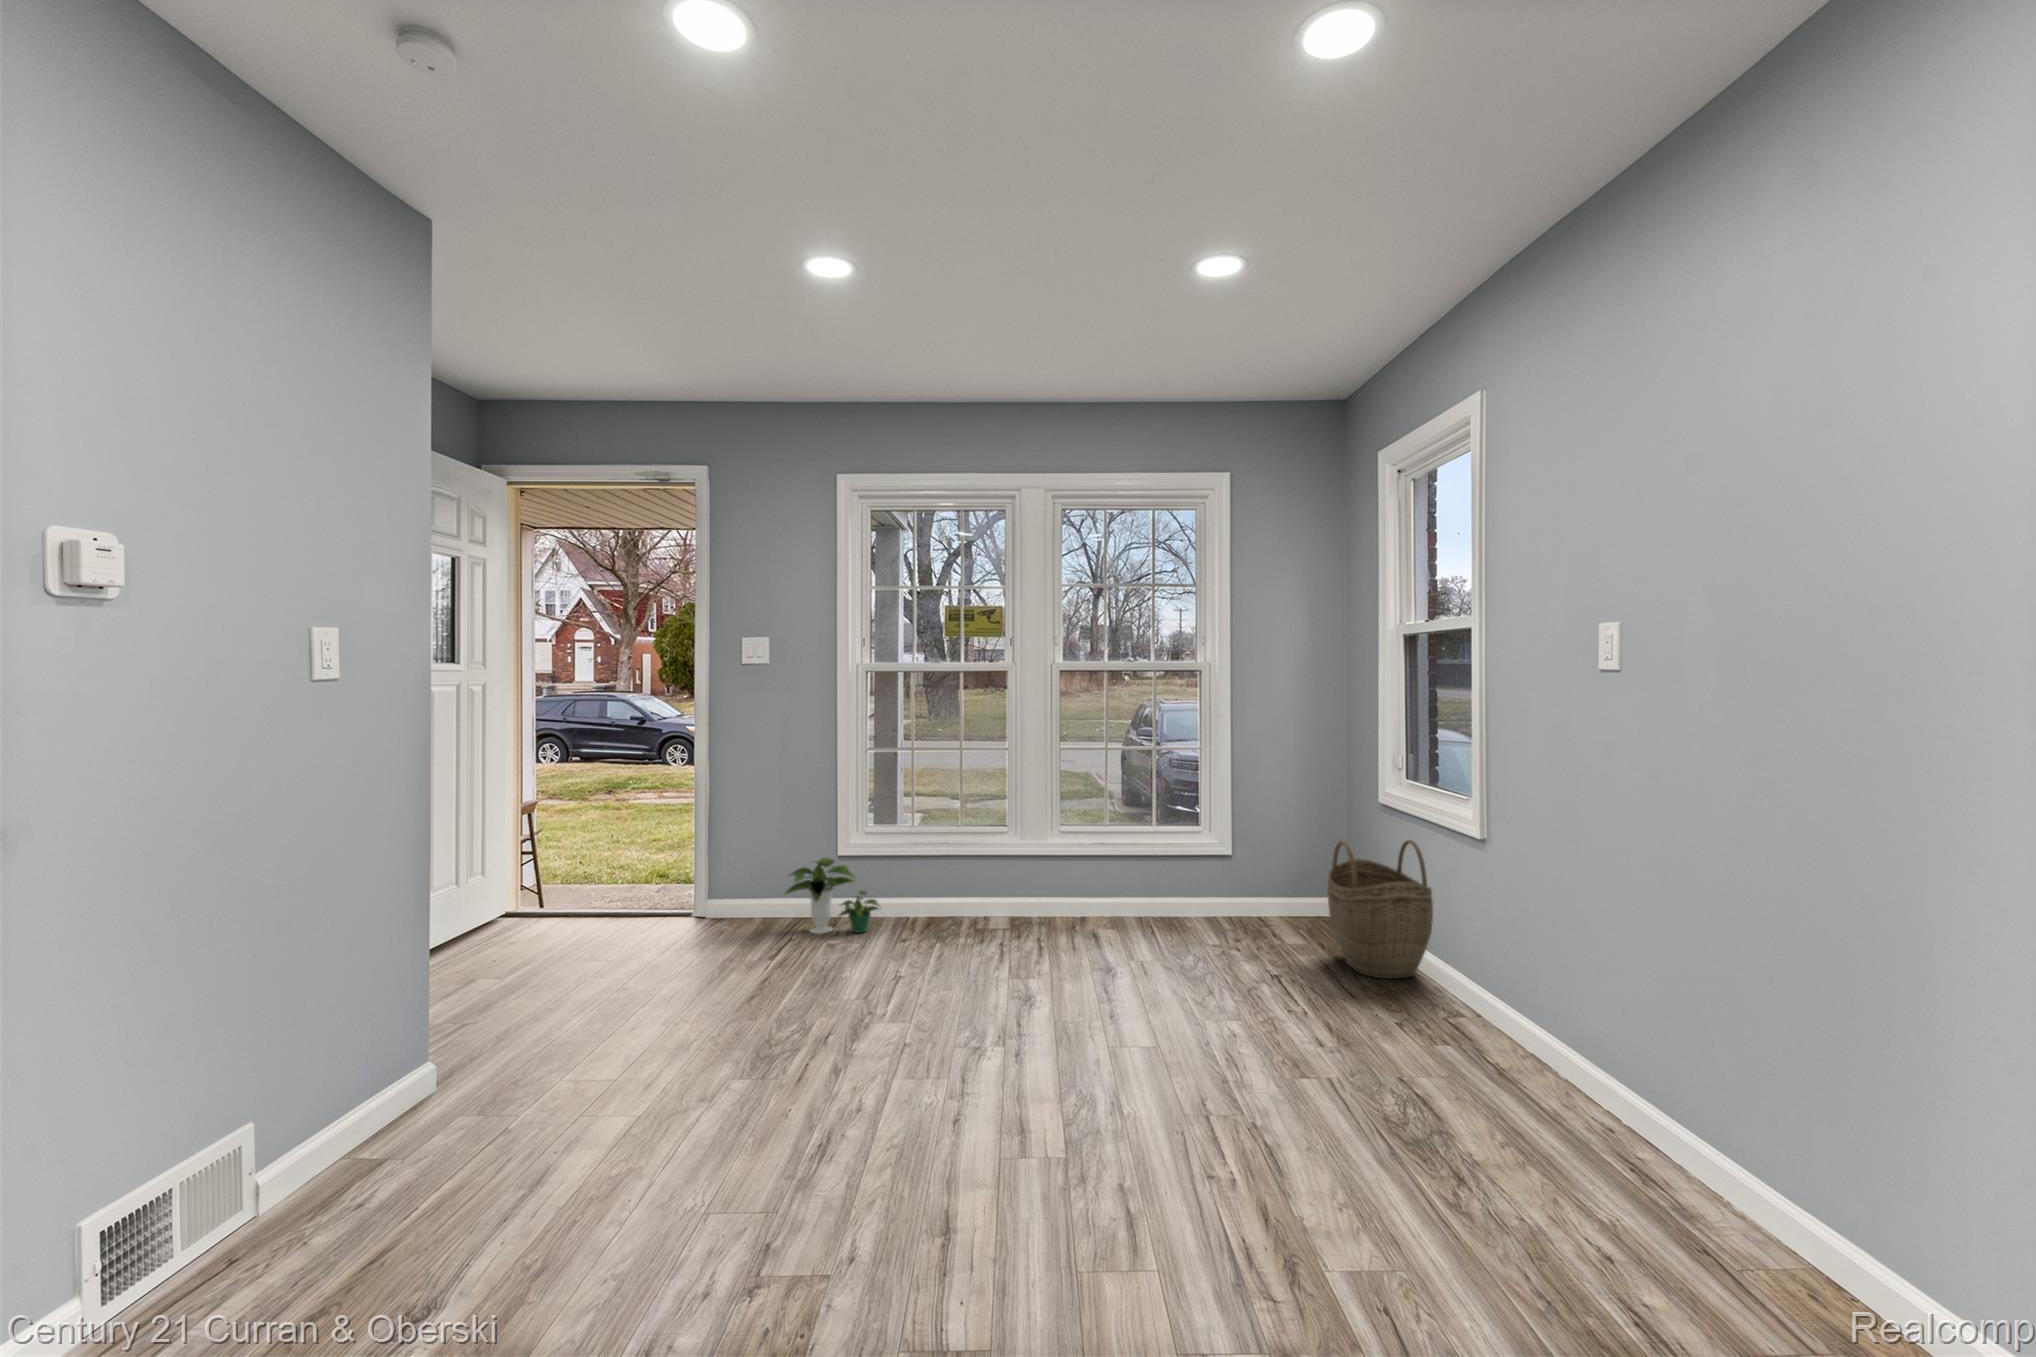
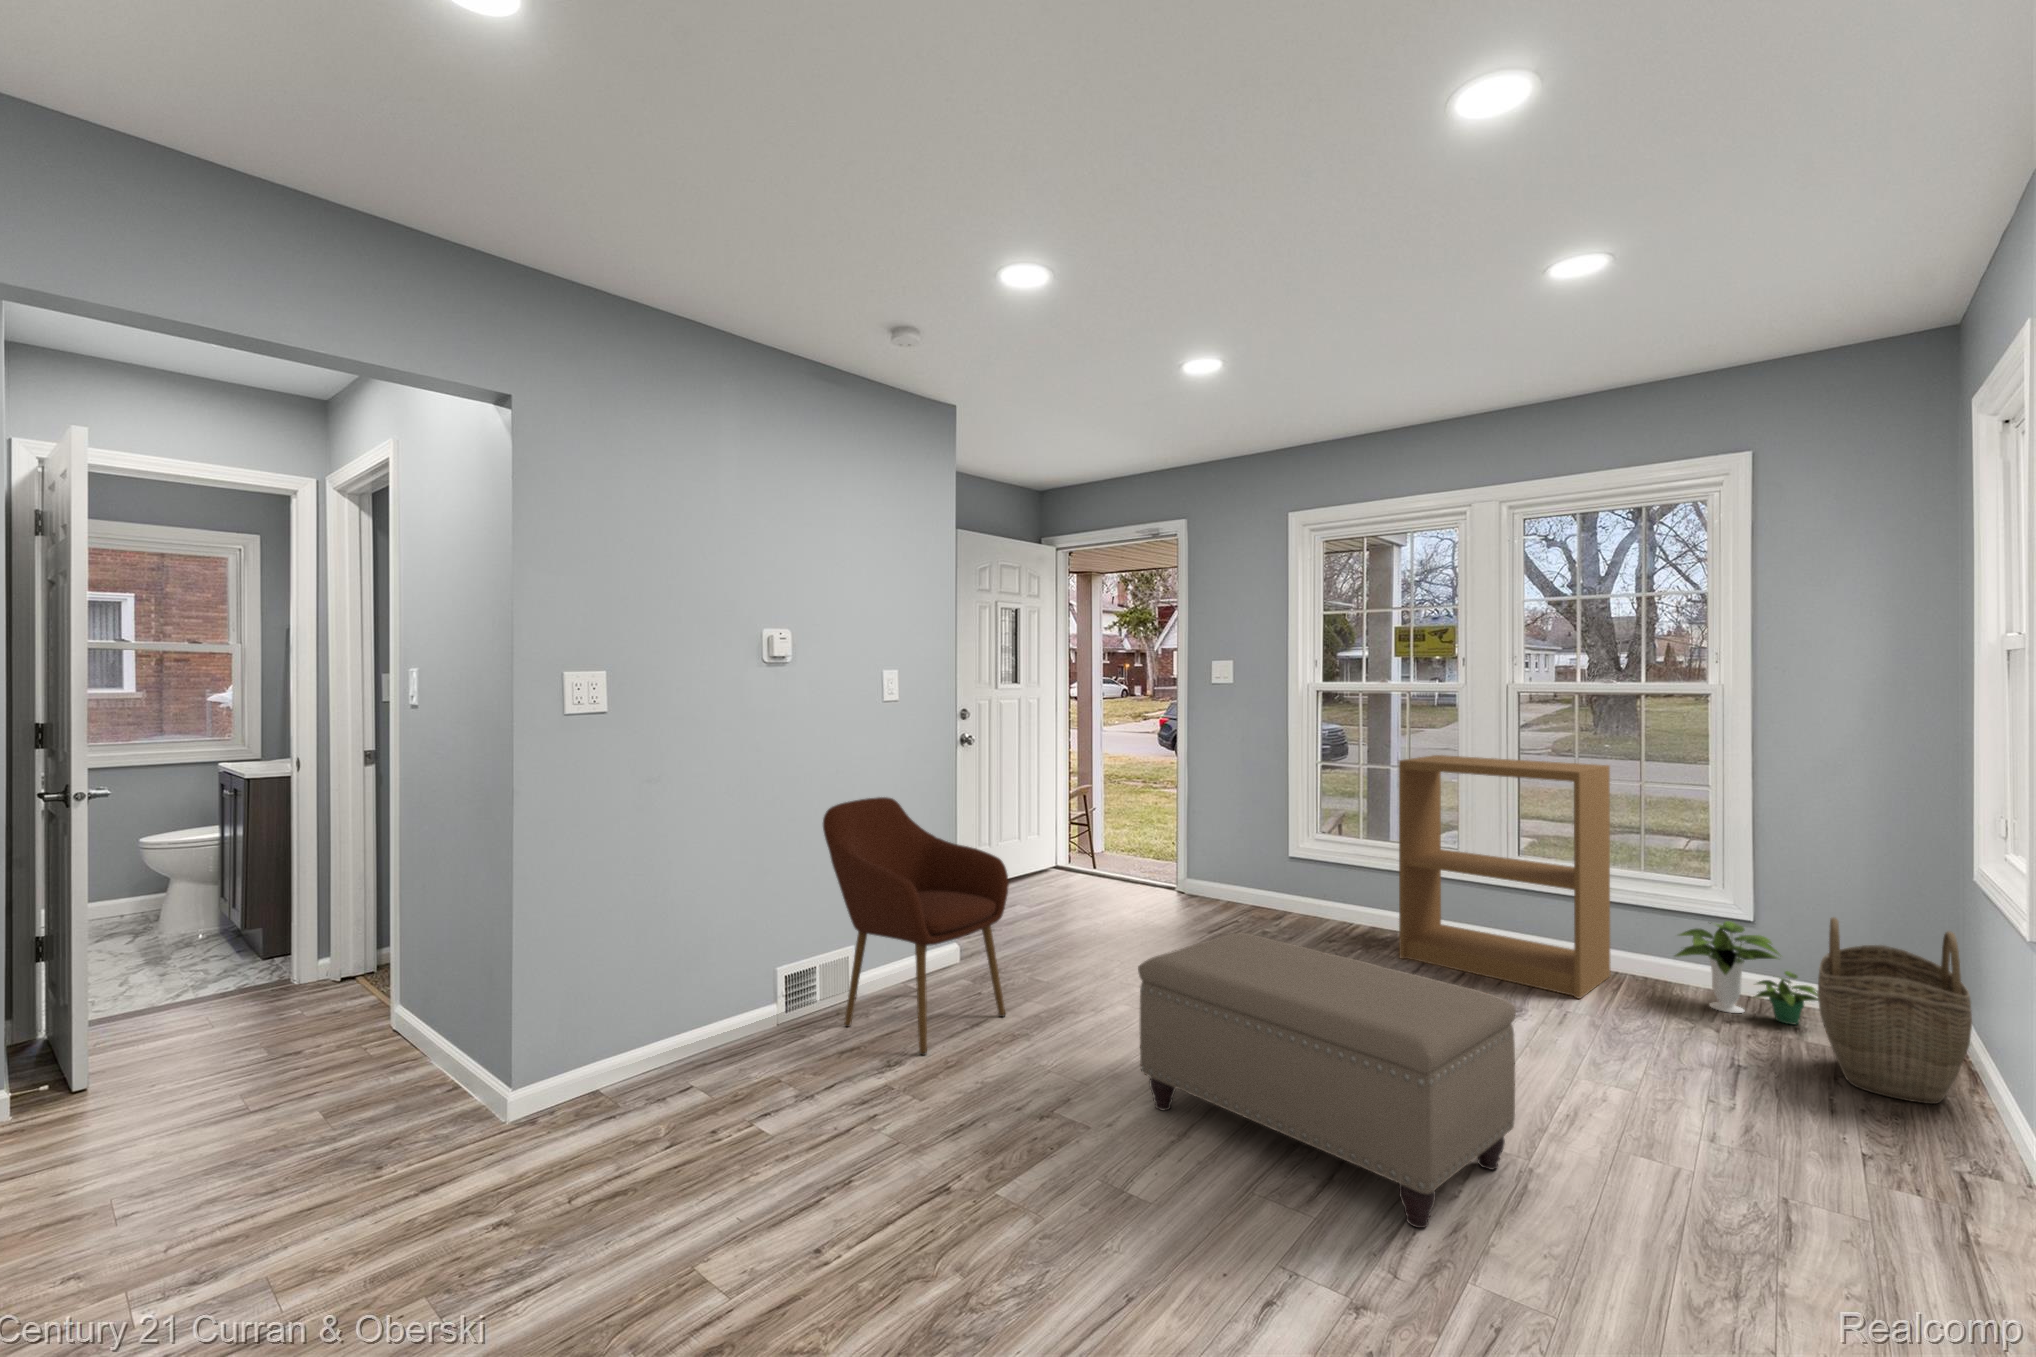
bookshelf: none [976,731,1149,950] -> present [1399,755,1610,999]
armchair: none [204,840,576,1265] -> present [823,797,1009,1055]
potted plant: present [785,858,879,934] -> present [1675,921,1818,1024]
ottoman: none [859,949,1278,1245] -> present [1138,932,1516,1228]

